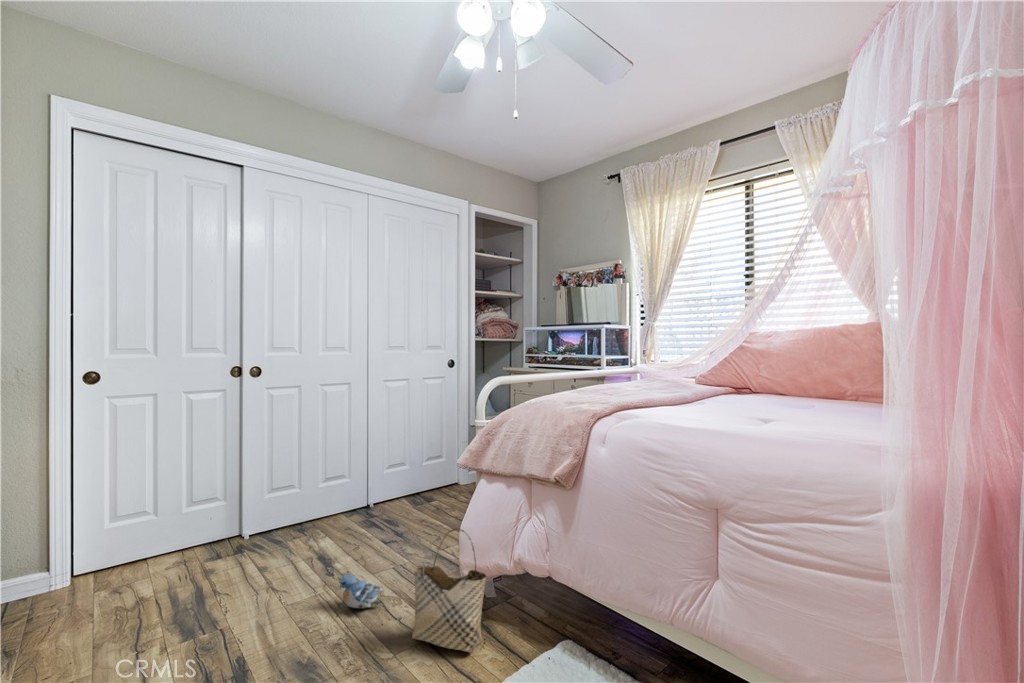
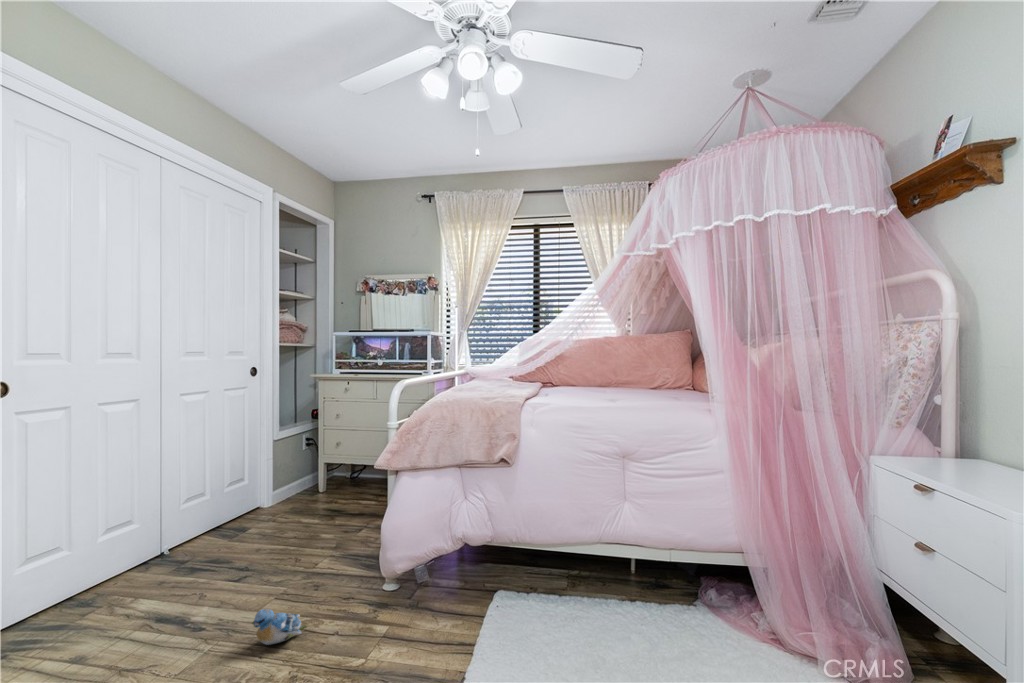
woven basket: present [412,529,486,652] -> none [367,525,438,639]

